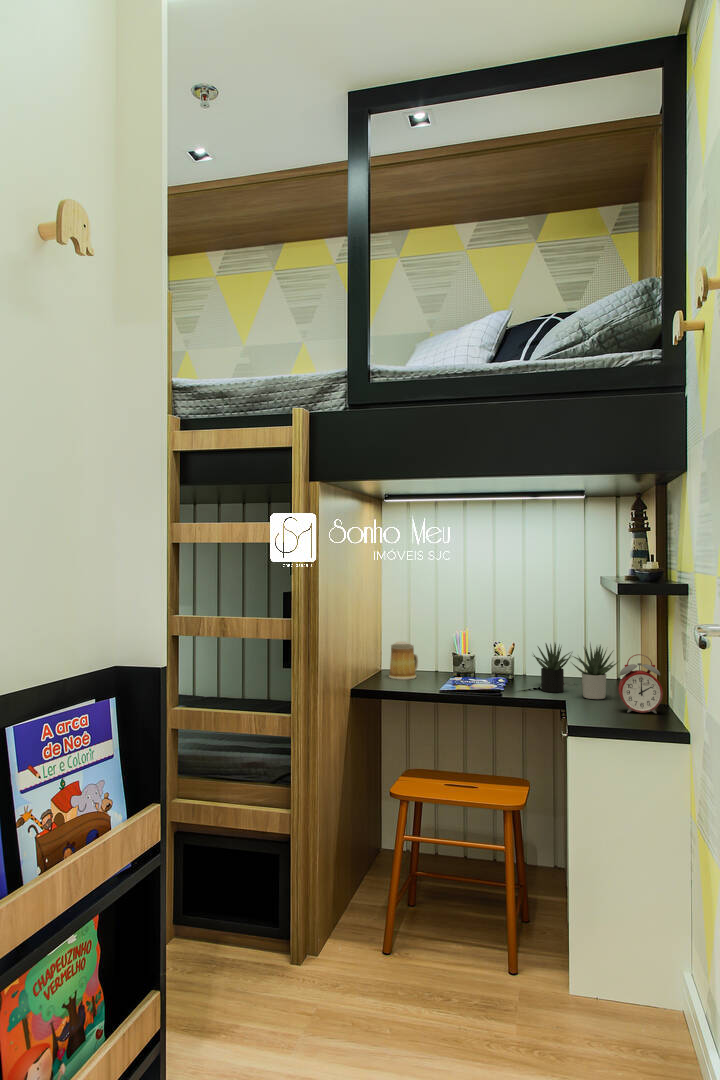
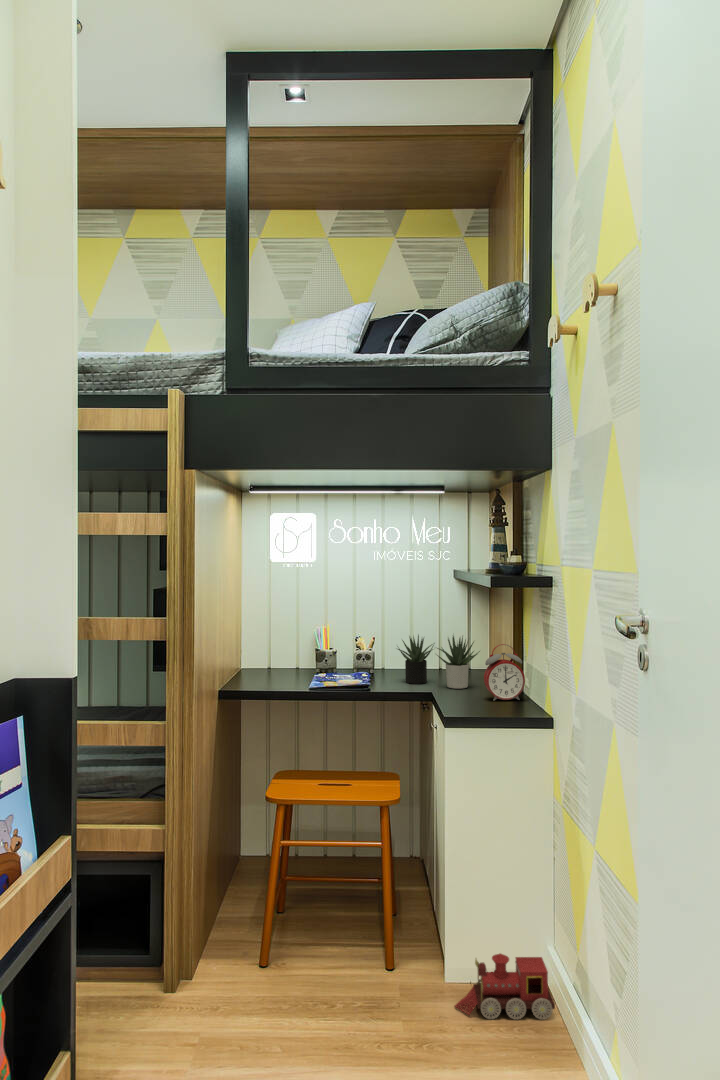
mug: present [389,641,418,680] -> none [250,639,280,679]
toy train: none [573,972,681,1048] -> present [455,954,555,1019]

